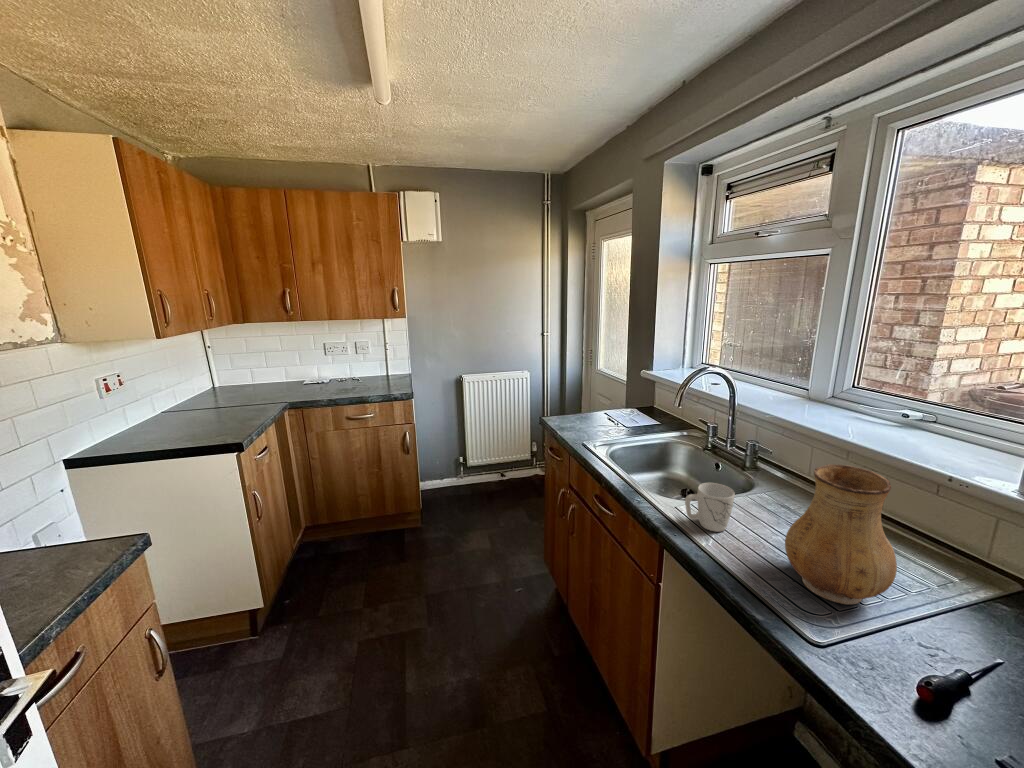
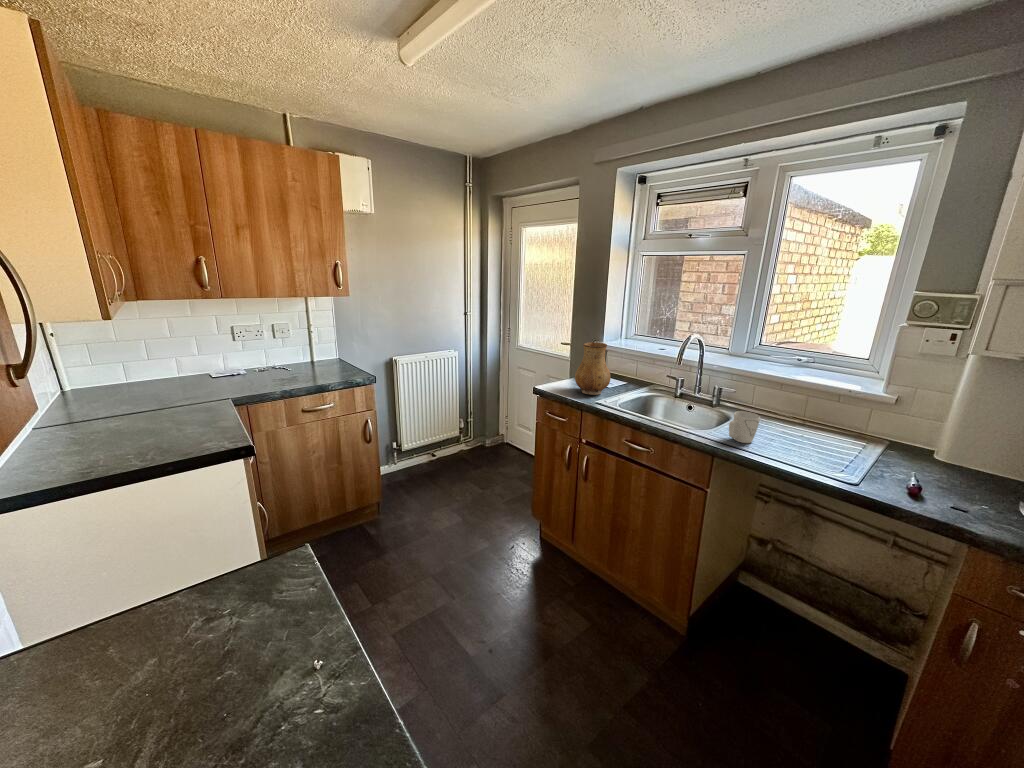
ceramic pitcher: present [785,464,897,604] -> present [575,342,611,395]

